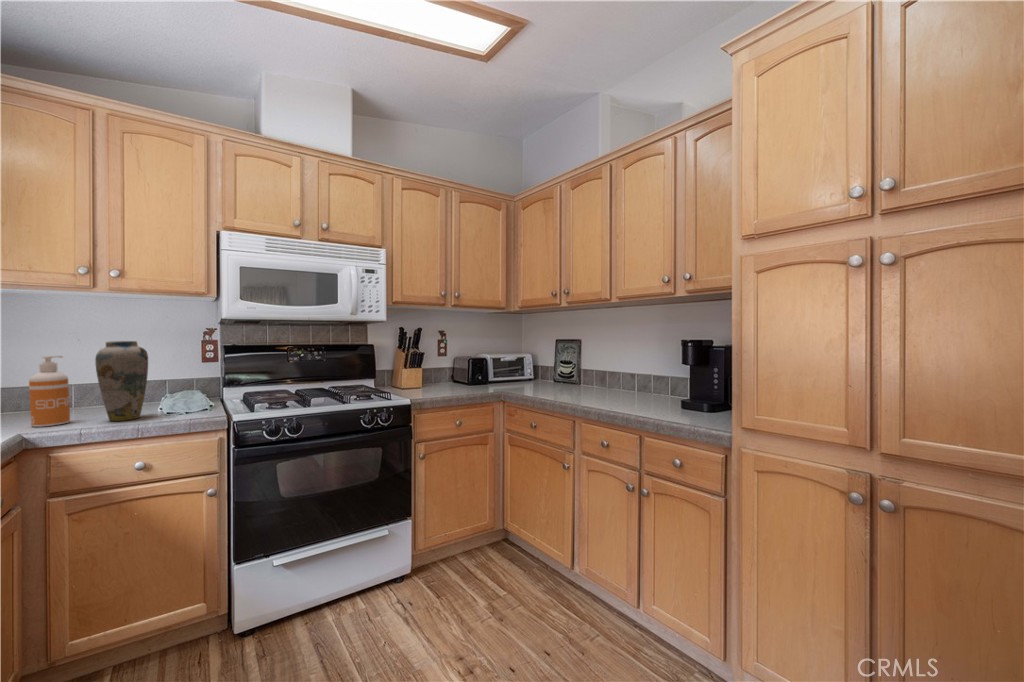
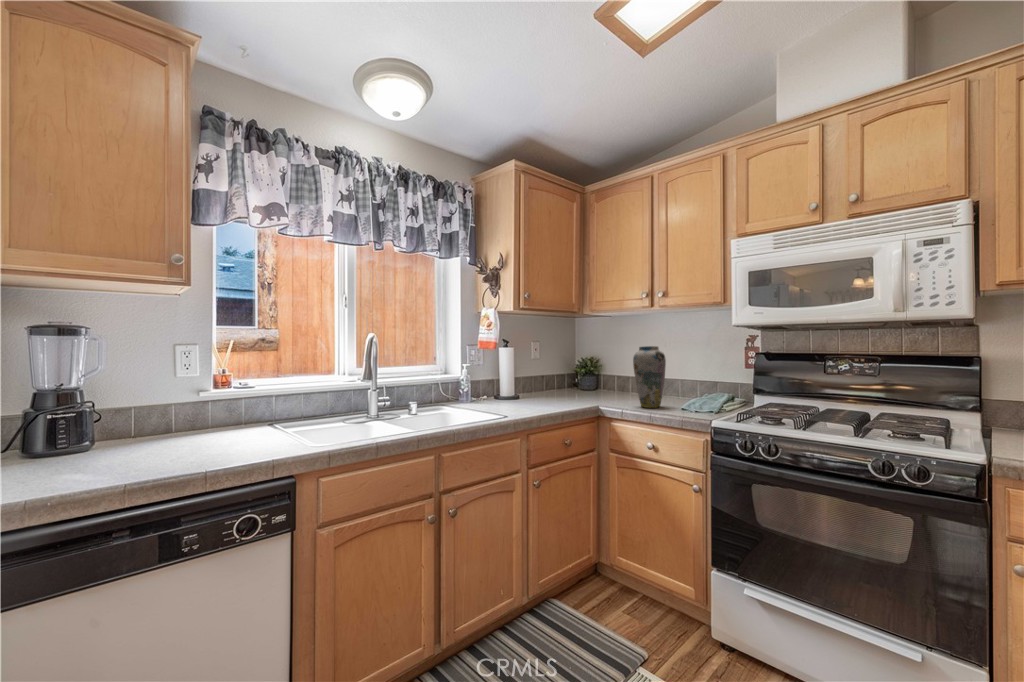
soap dispenser: present [29,356,70,427] -> none [610,356,630,404]

